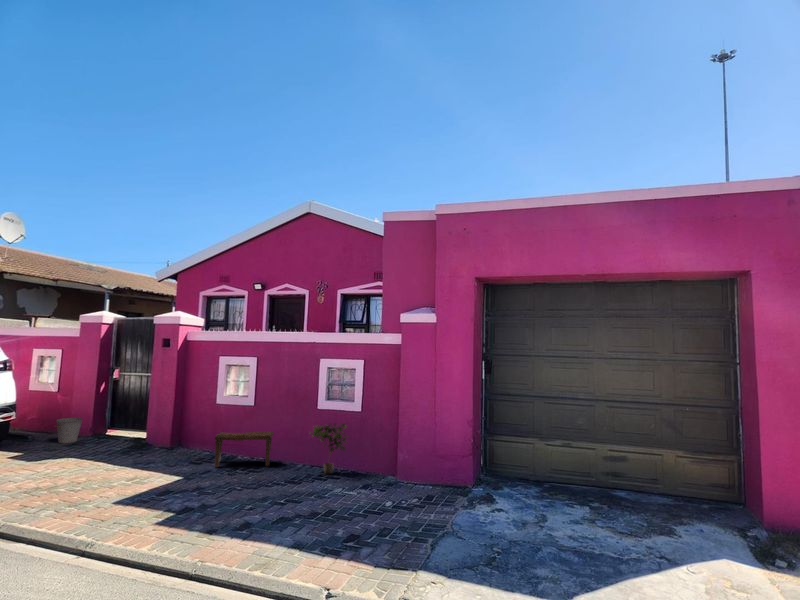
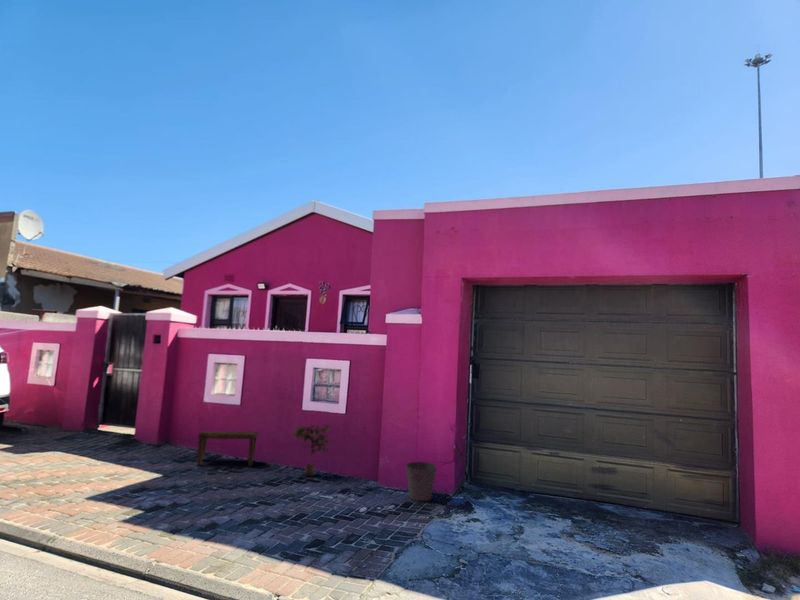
bucket: present [56,418,82,443] -> present [406,462,437,501]

